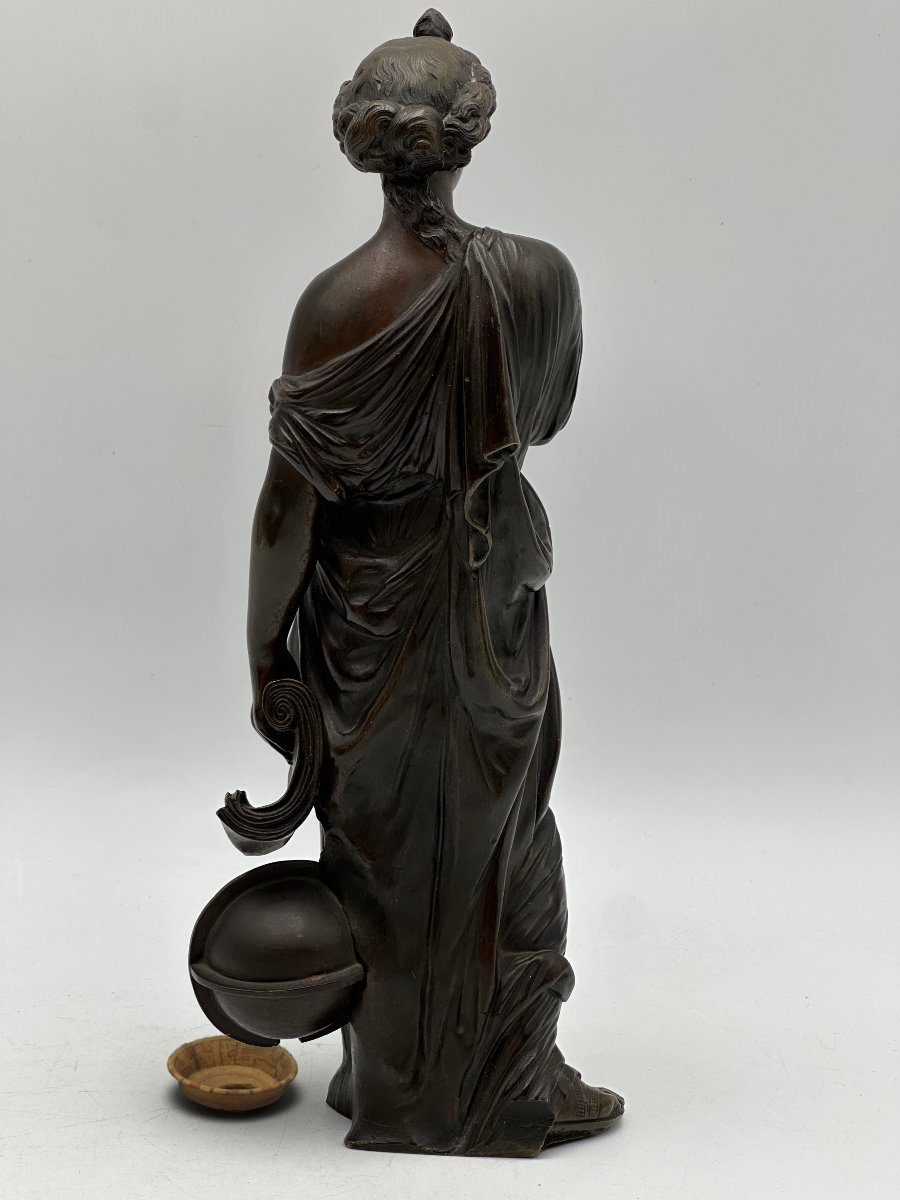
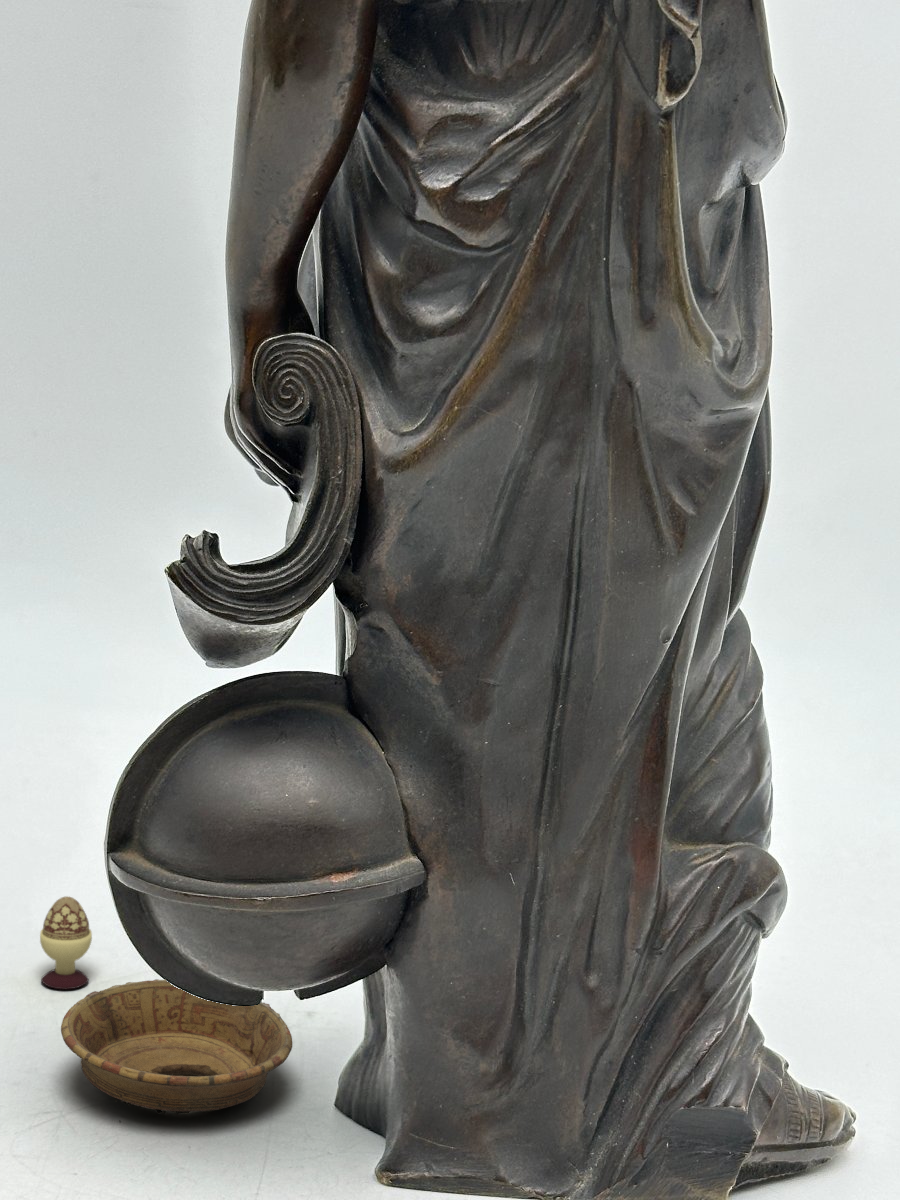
decorative egg: none [154,987,185,1041] -> present [40,897,92,989]

